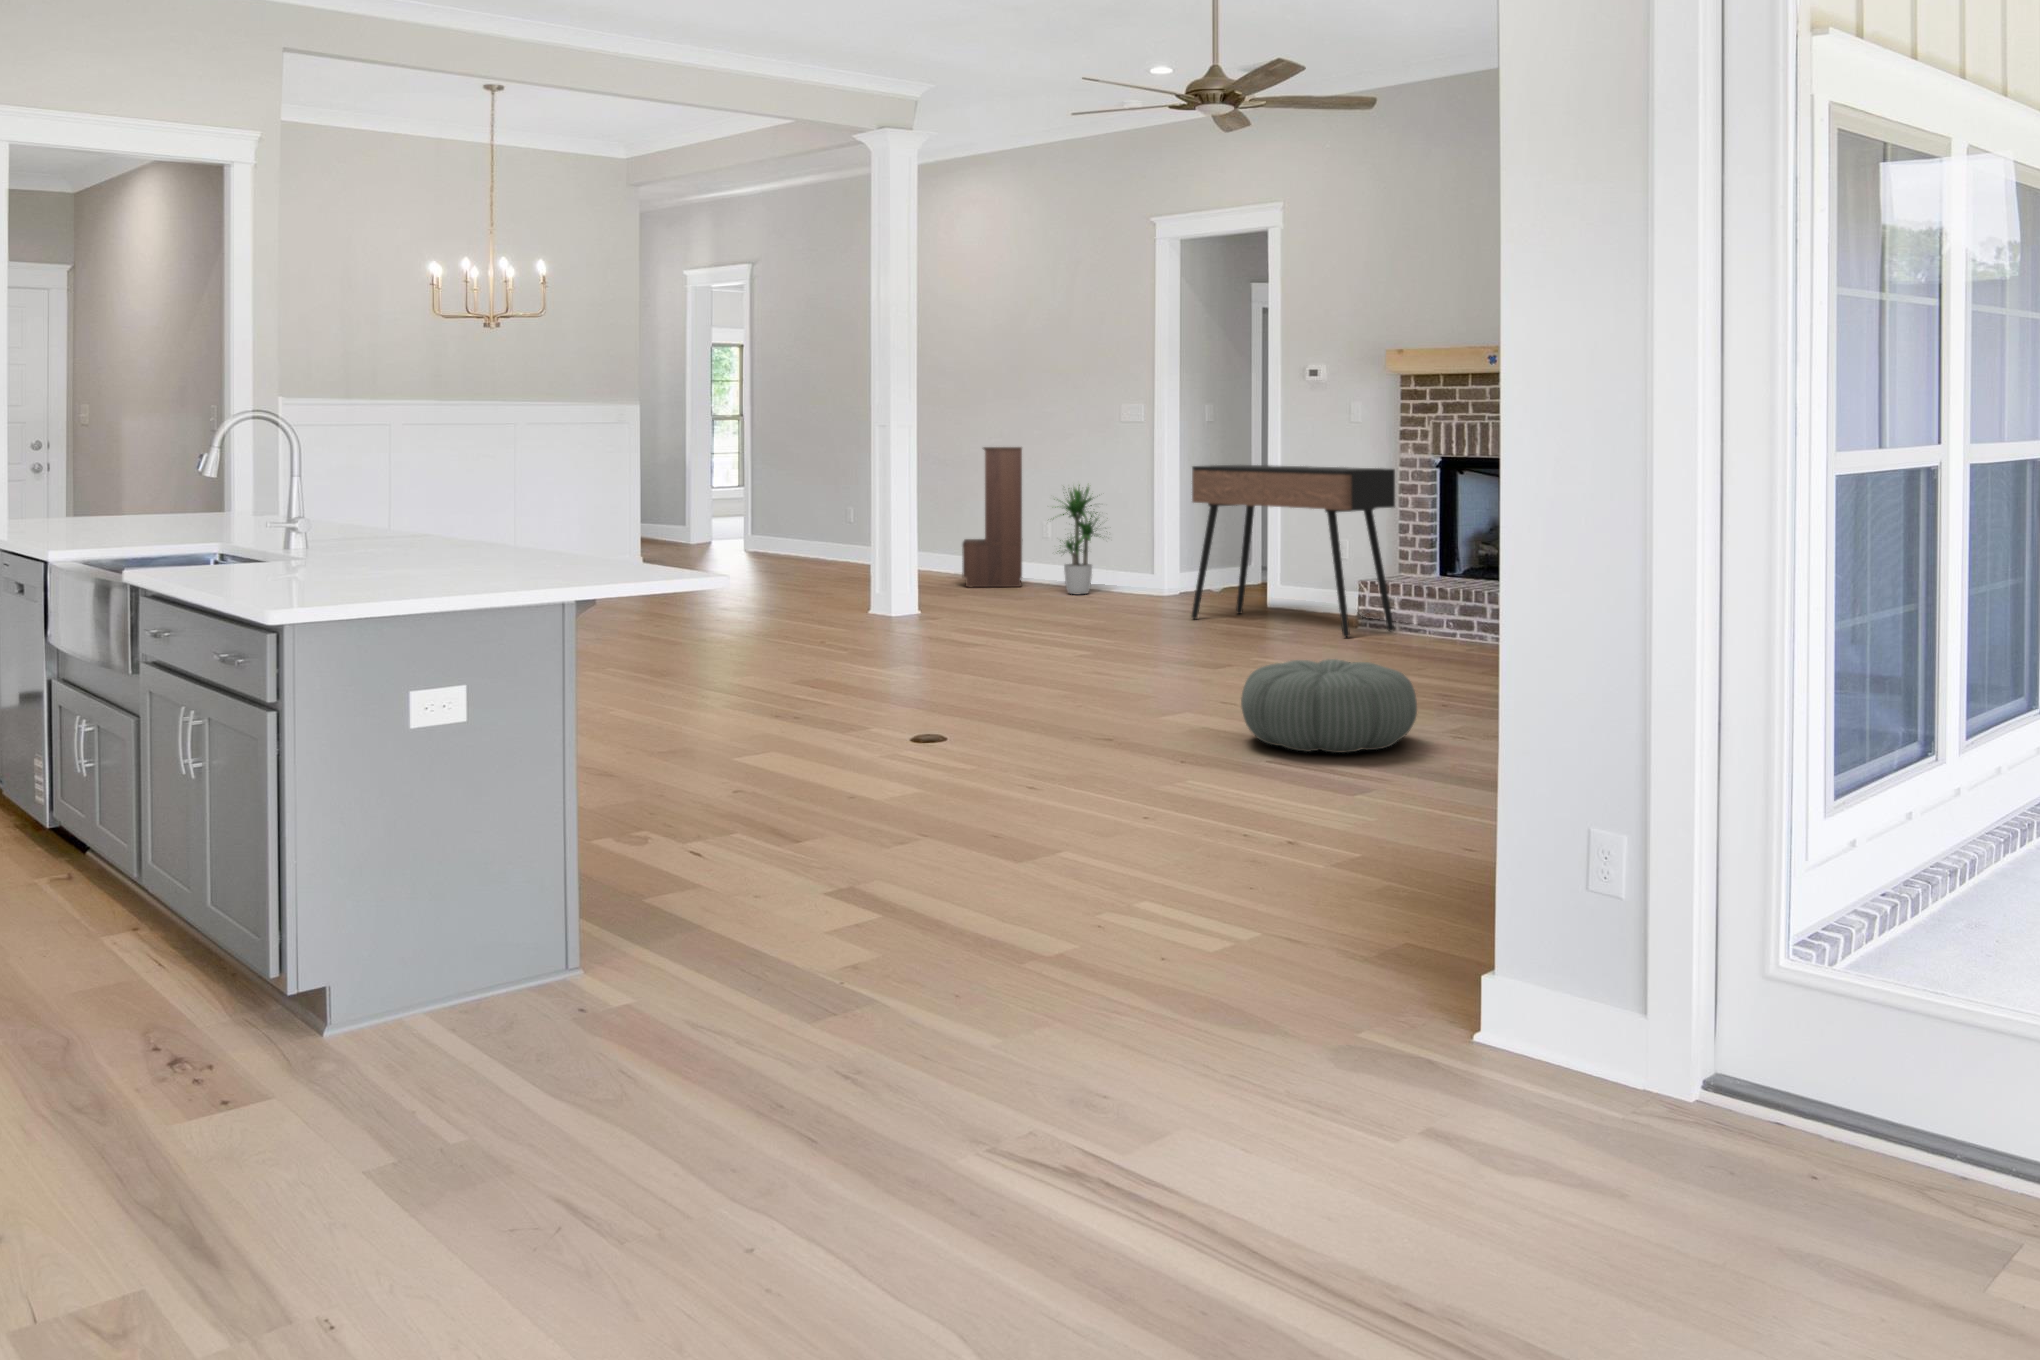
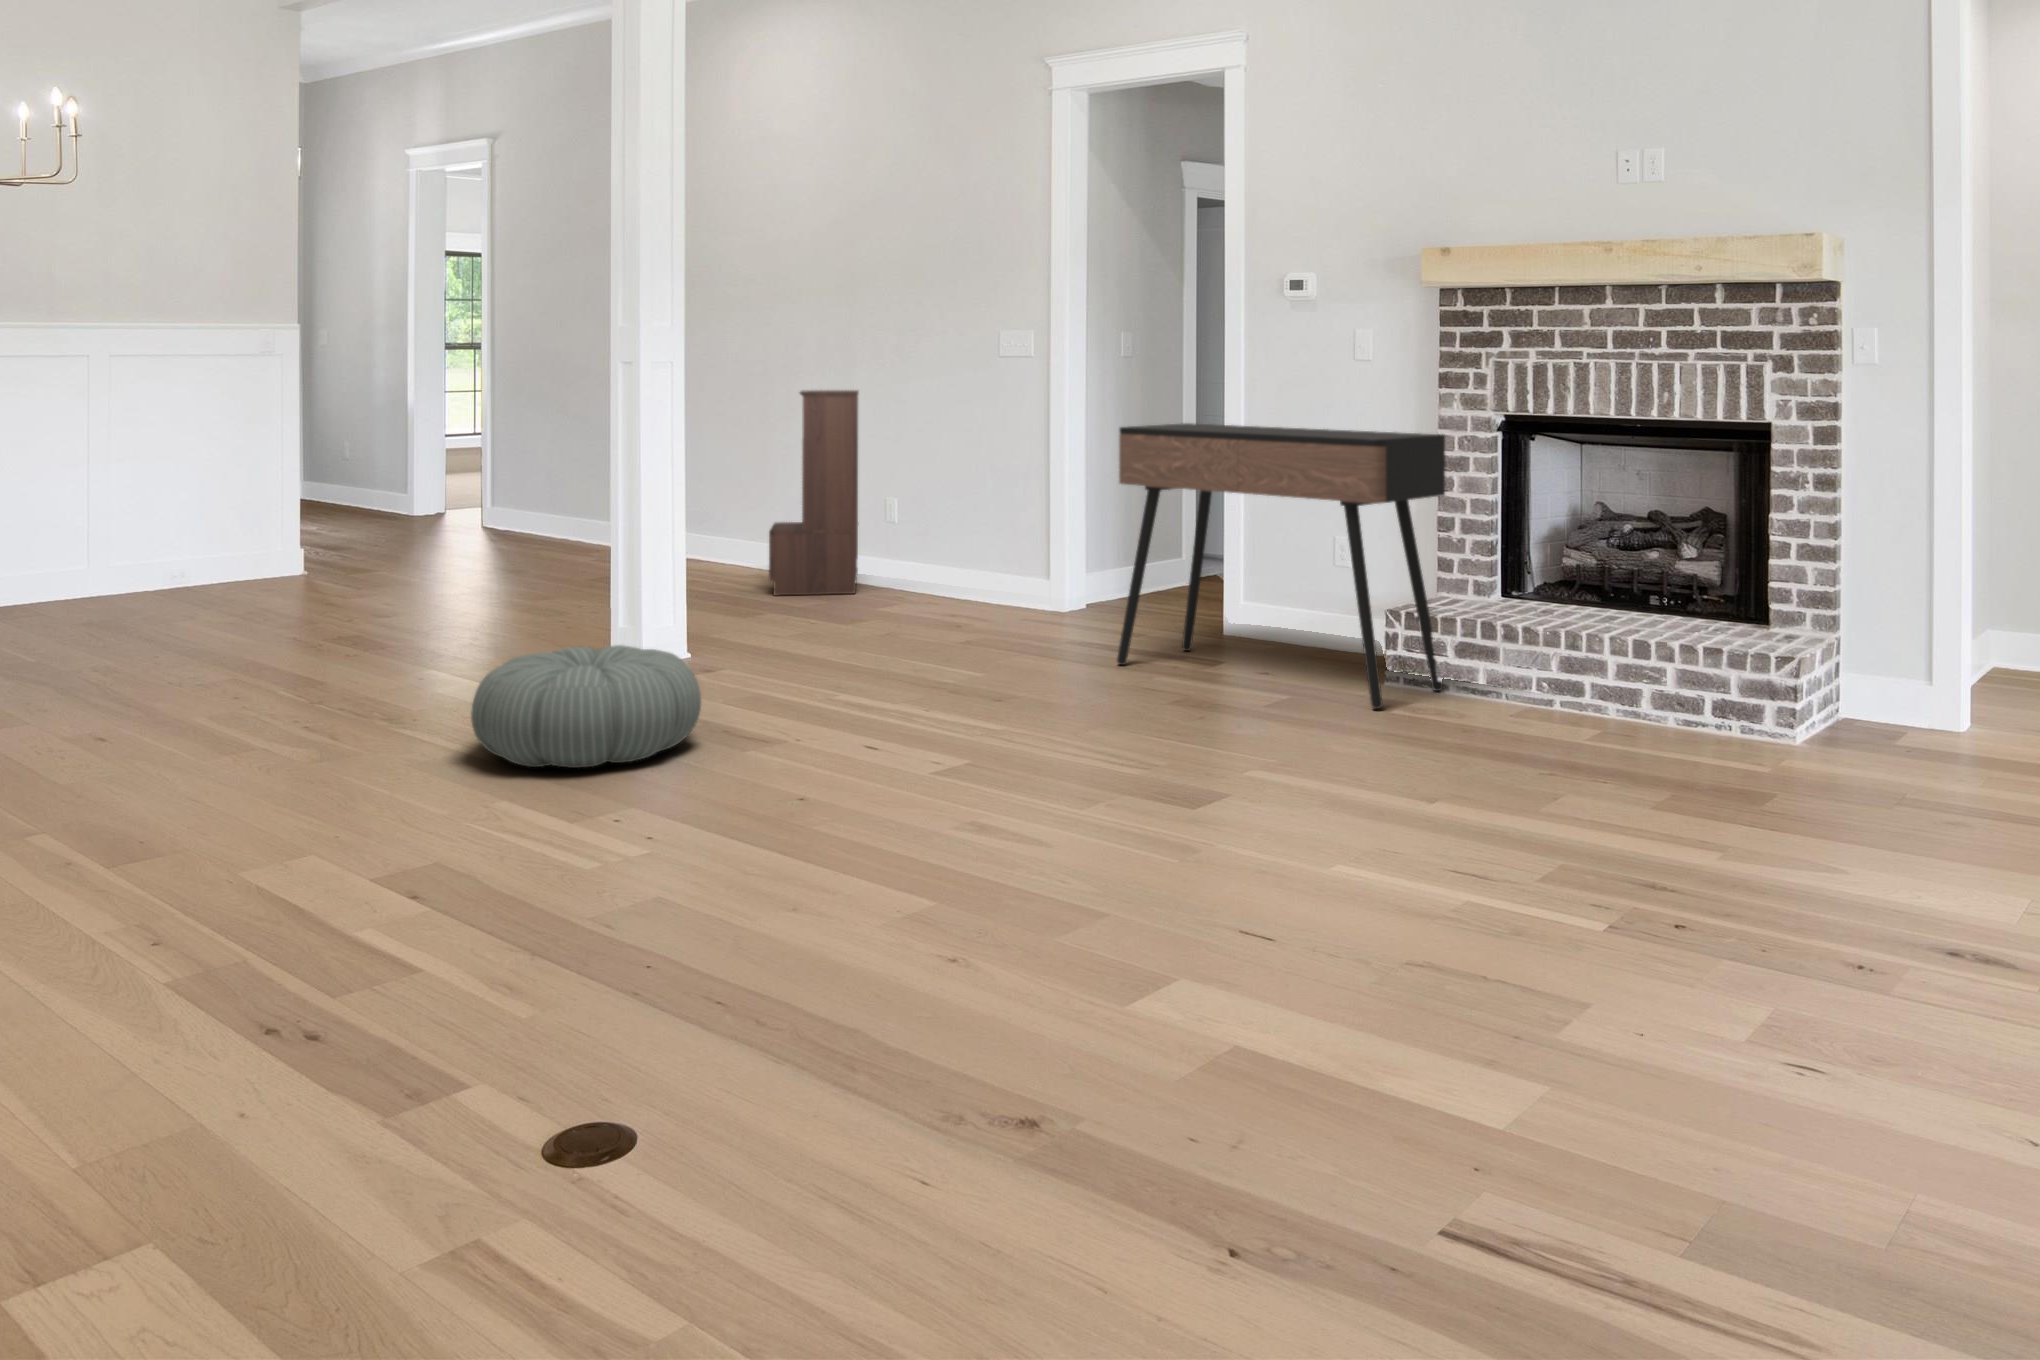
potted plant: present [1053,485,1101,595] -> none [889,441,993,609]
pouf: present [1241,659,1417,753] -> present [471,645,701,768]

